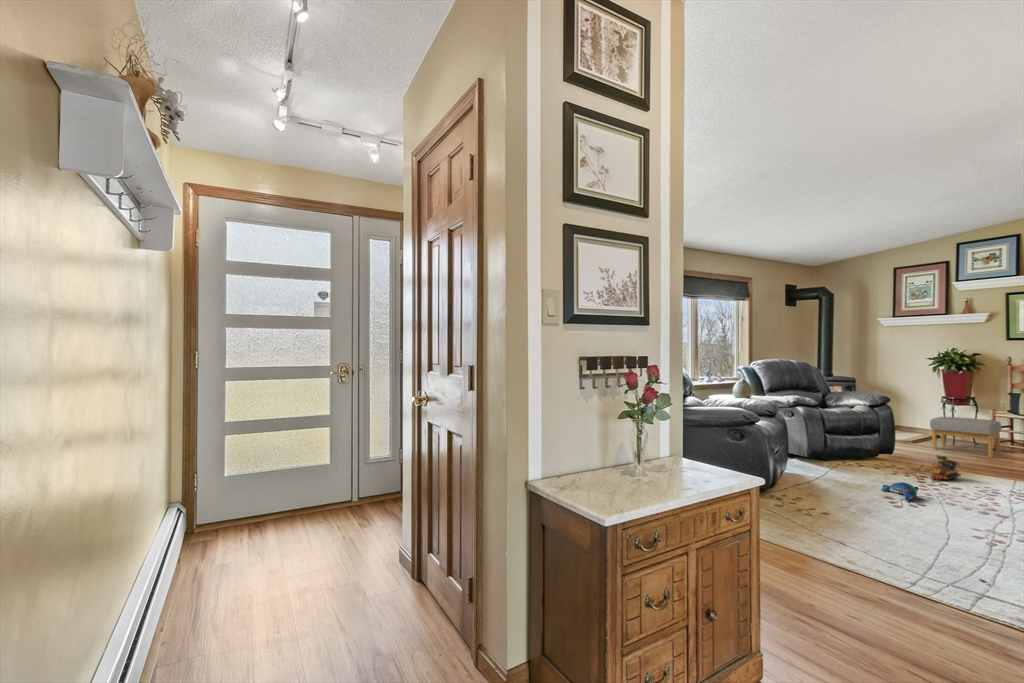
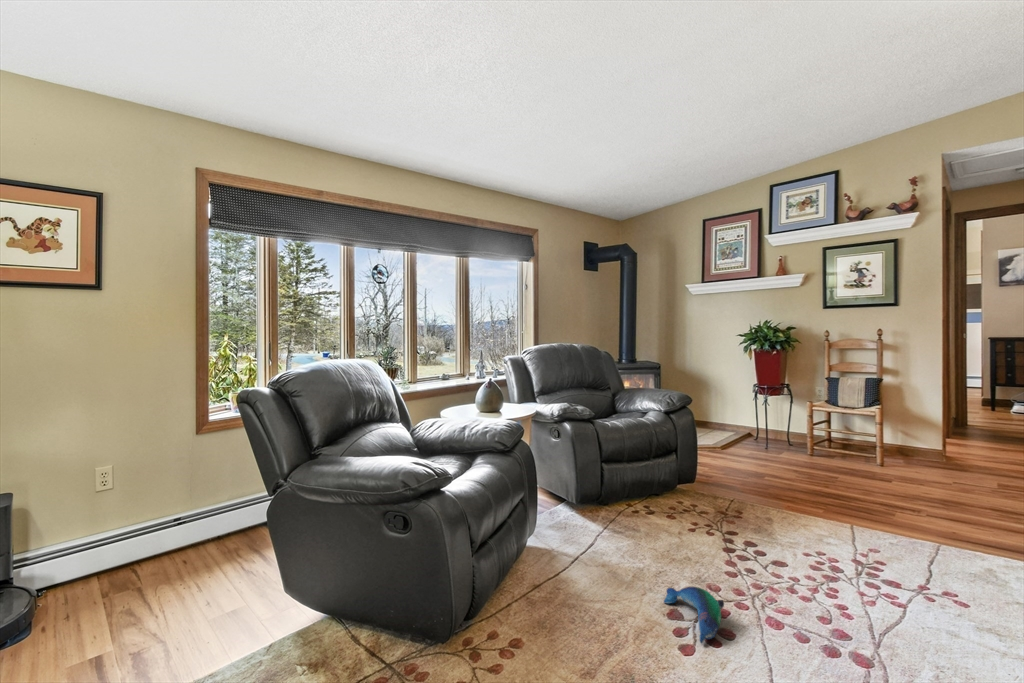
footstool: present [930,417,1001,457] -> none [742,413,821,469]
toy train: present [931,455,961,480] -> none [743,498,785,543]

